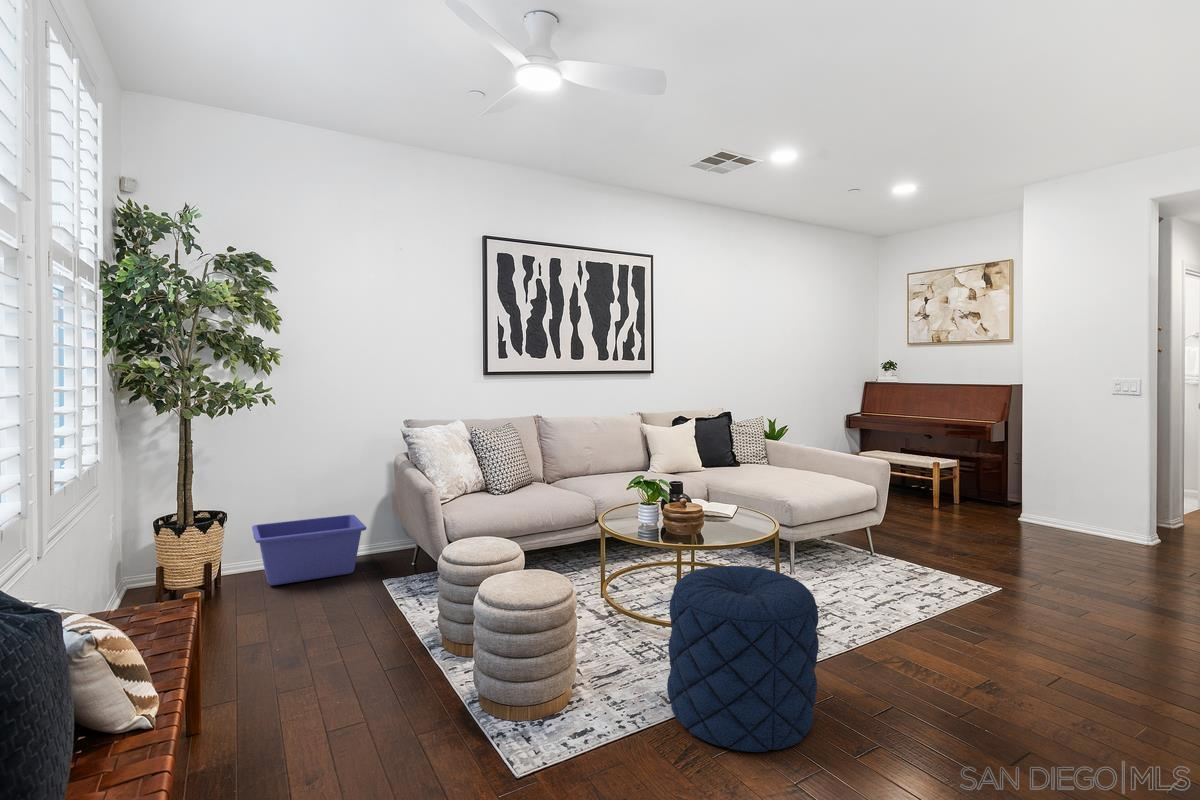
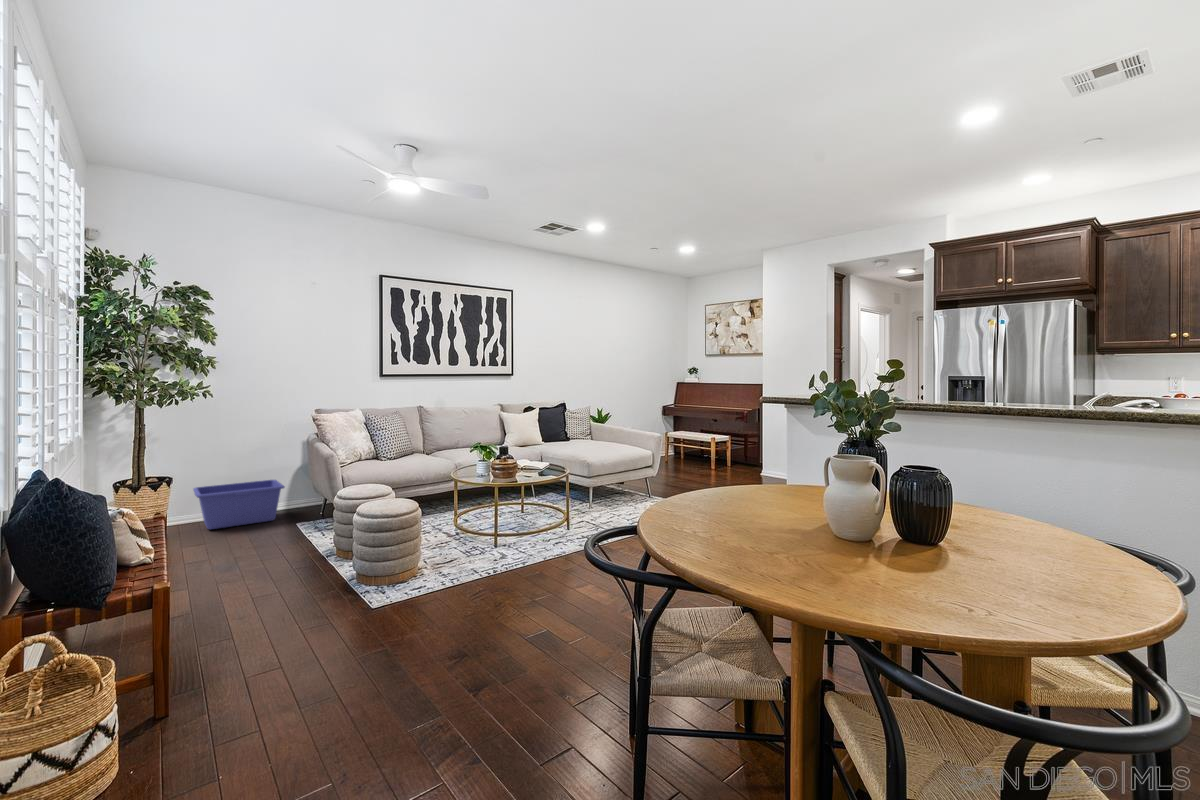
pouf: present [667,566,819,752] -> none [476,490,563,590]

